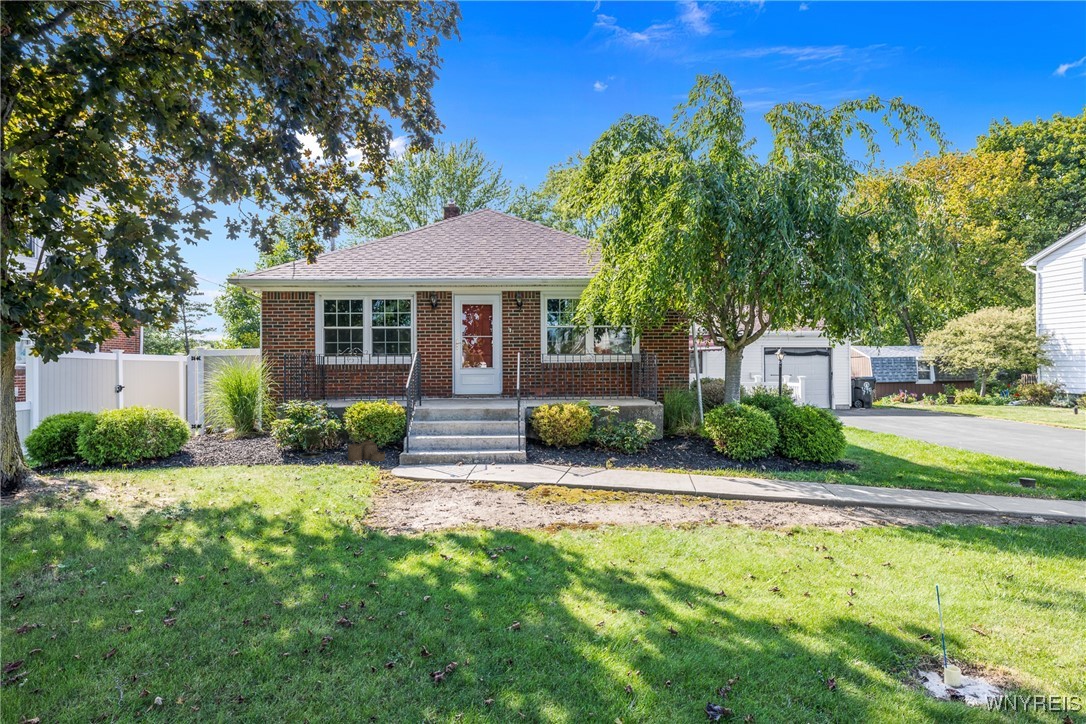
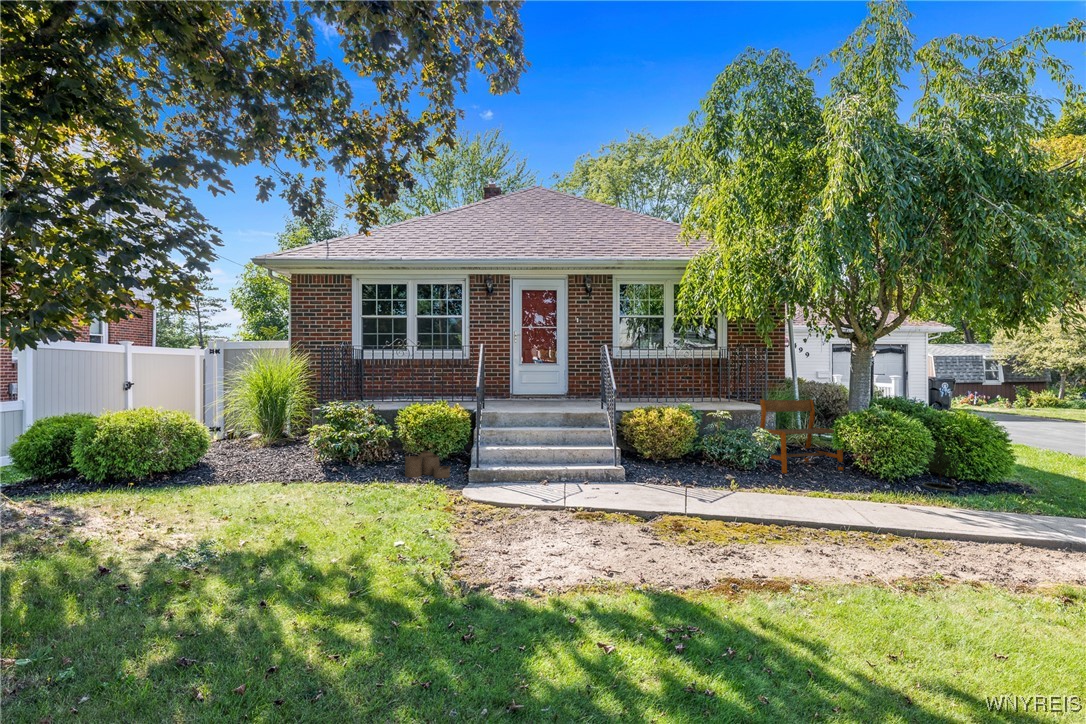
bench: none [646,397,715,457] -> present [759,399,843,473]
potted tree: present [300,419,323,458] -> present [923,443,960,491]

